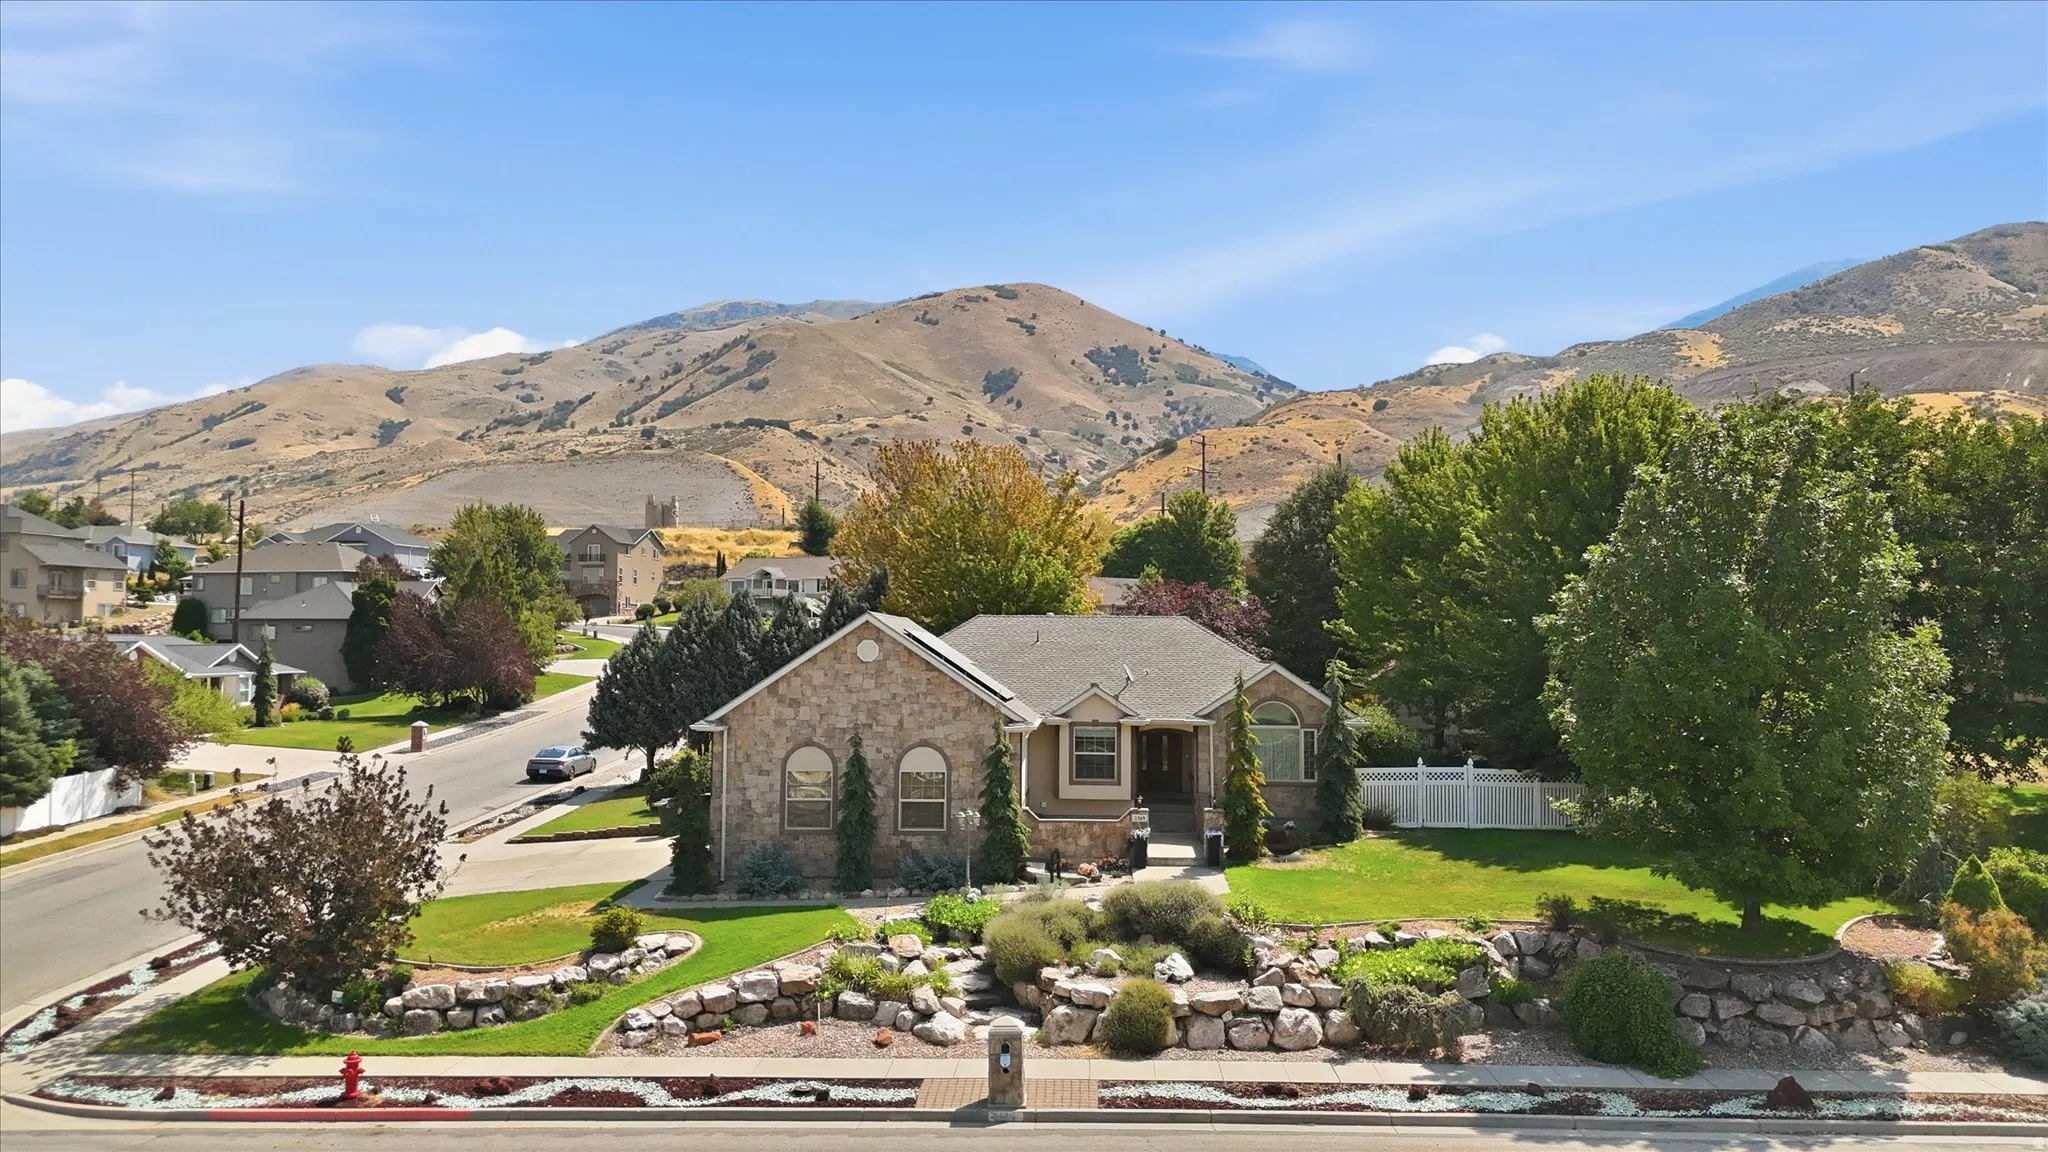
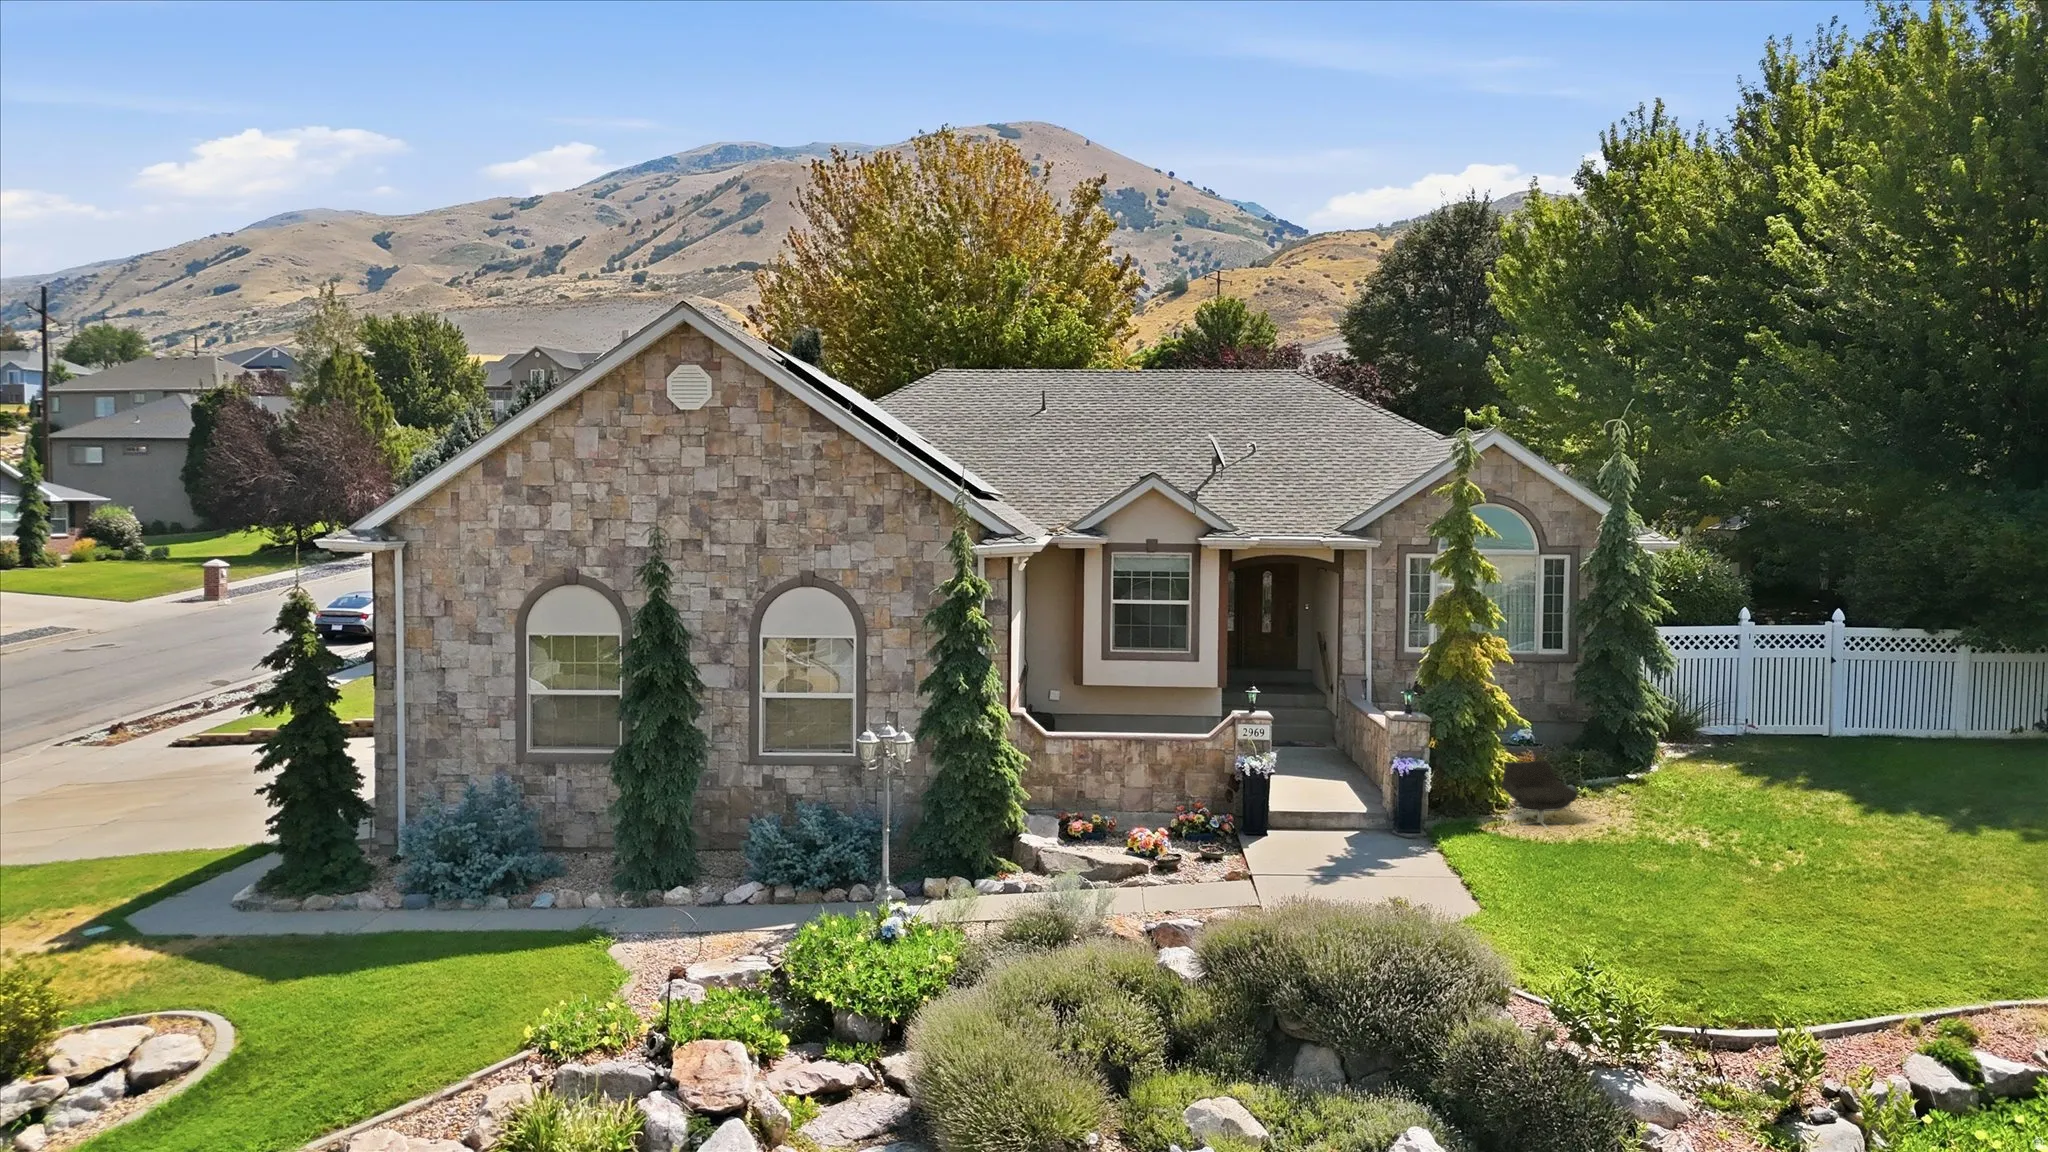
bench: present [1014,847,1061,883] -> none [992,797,1091,876]

